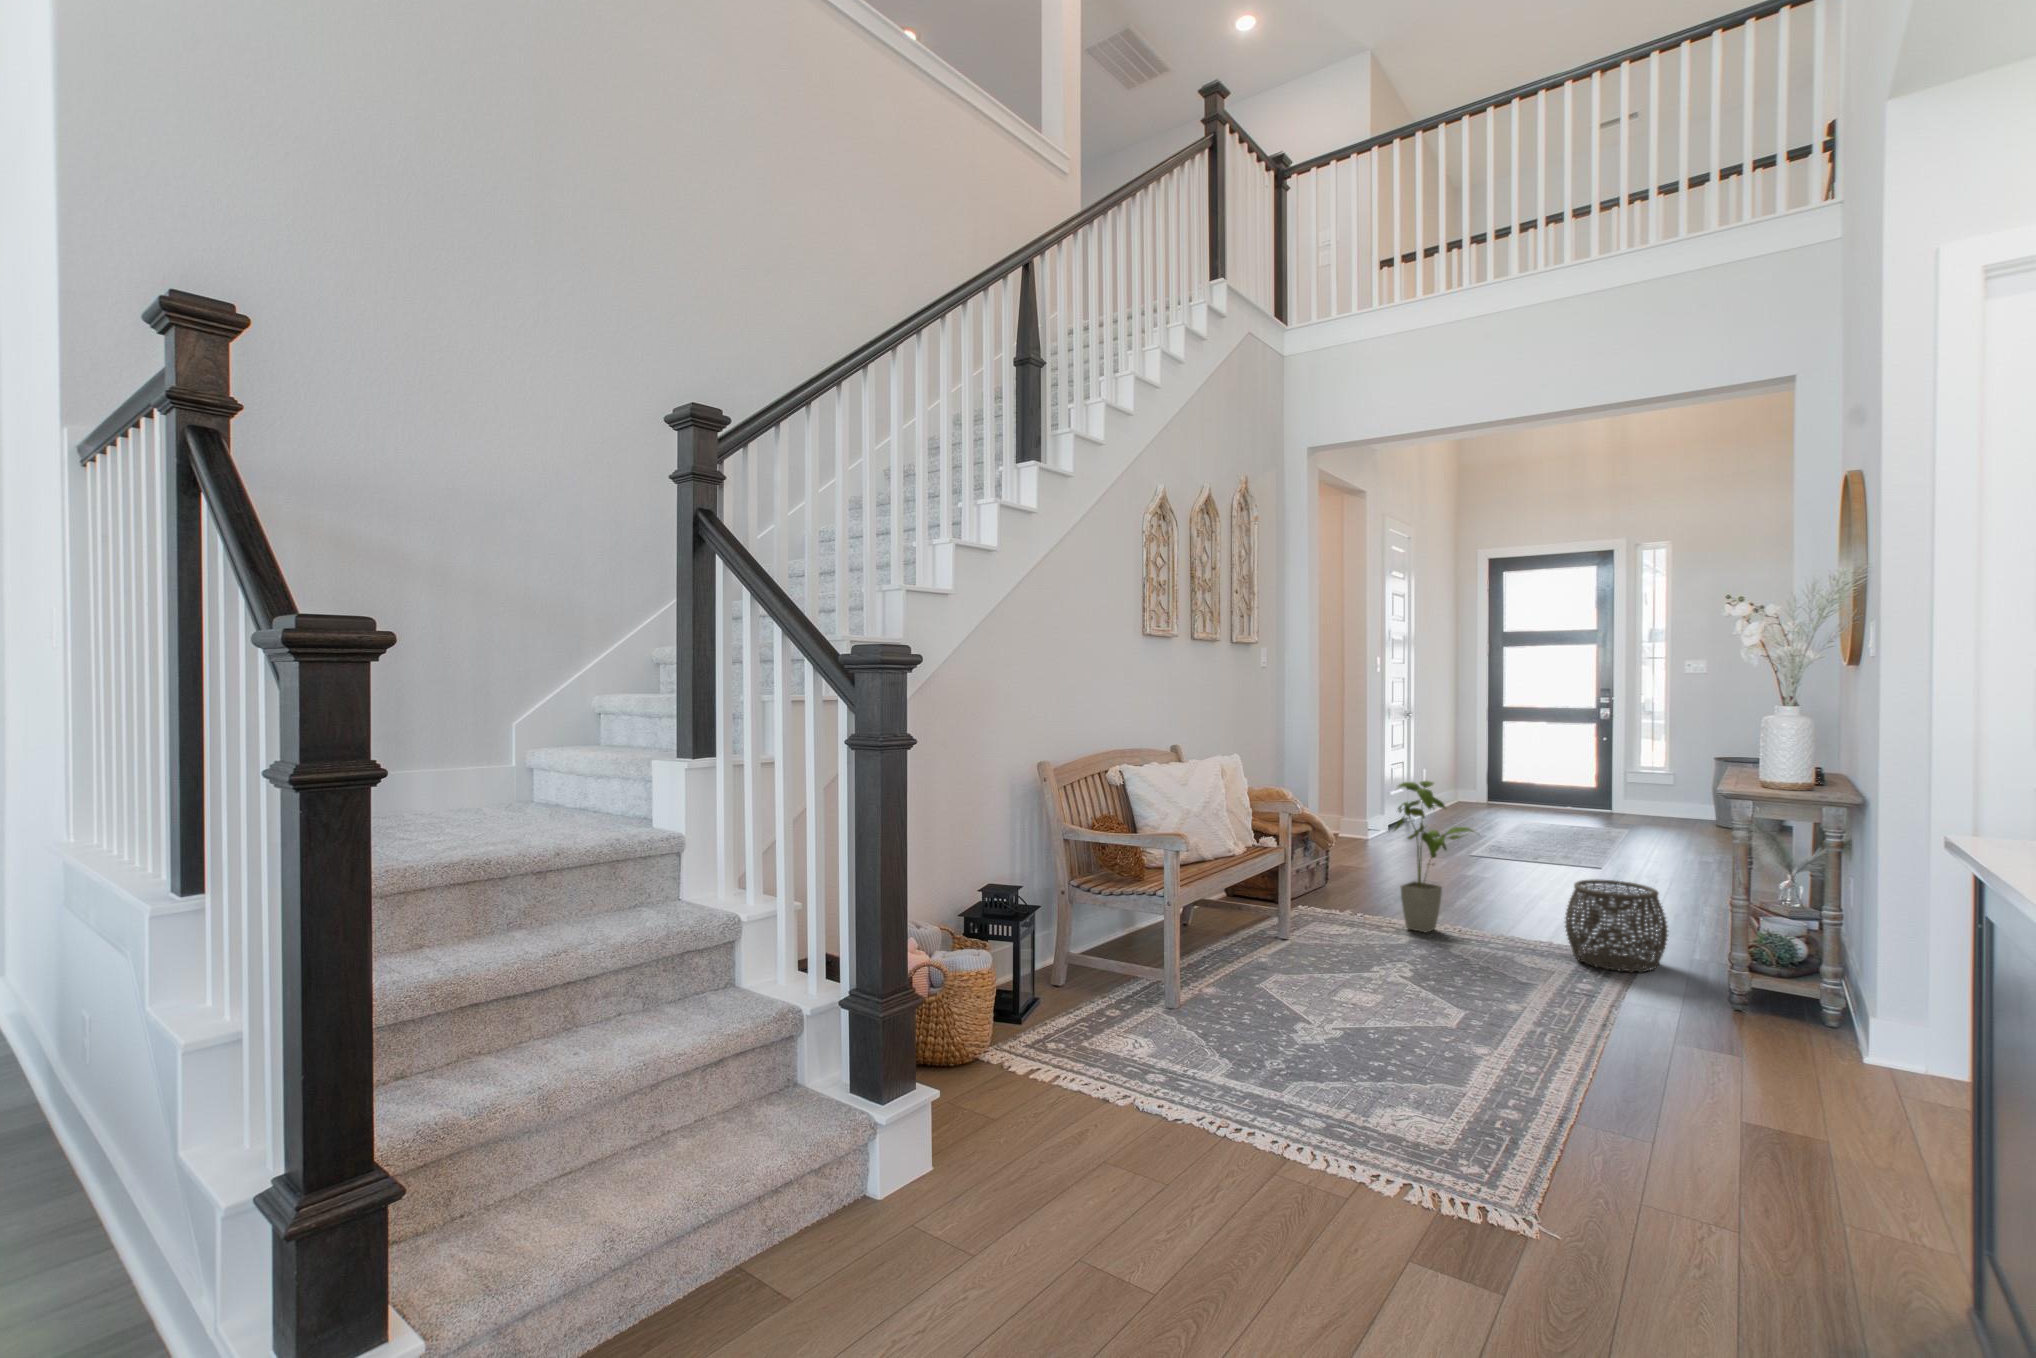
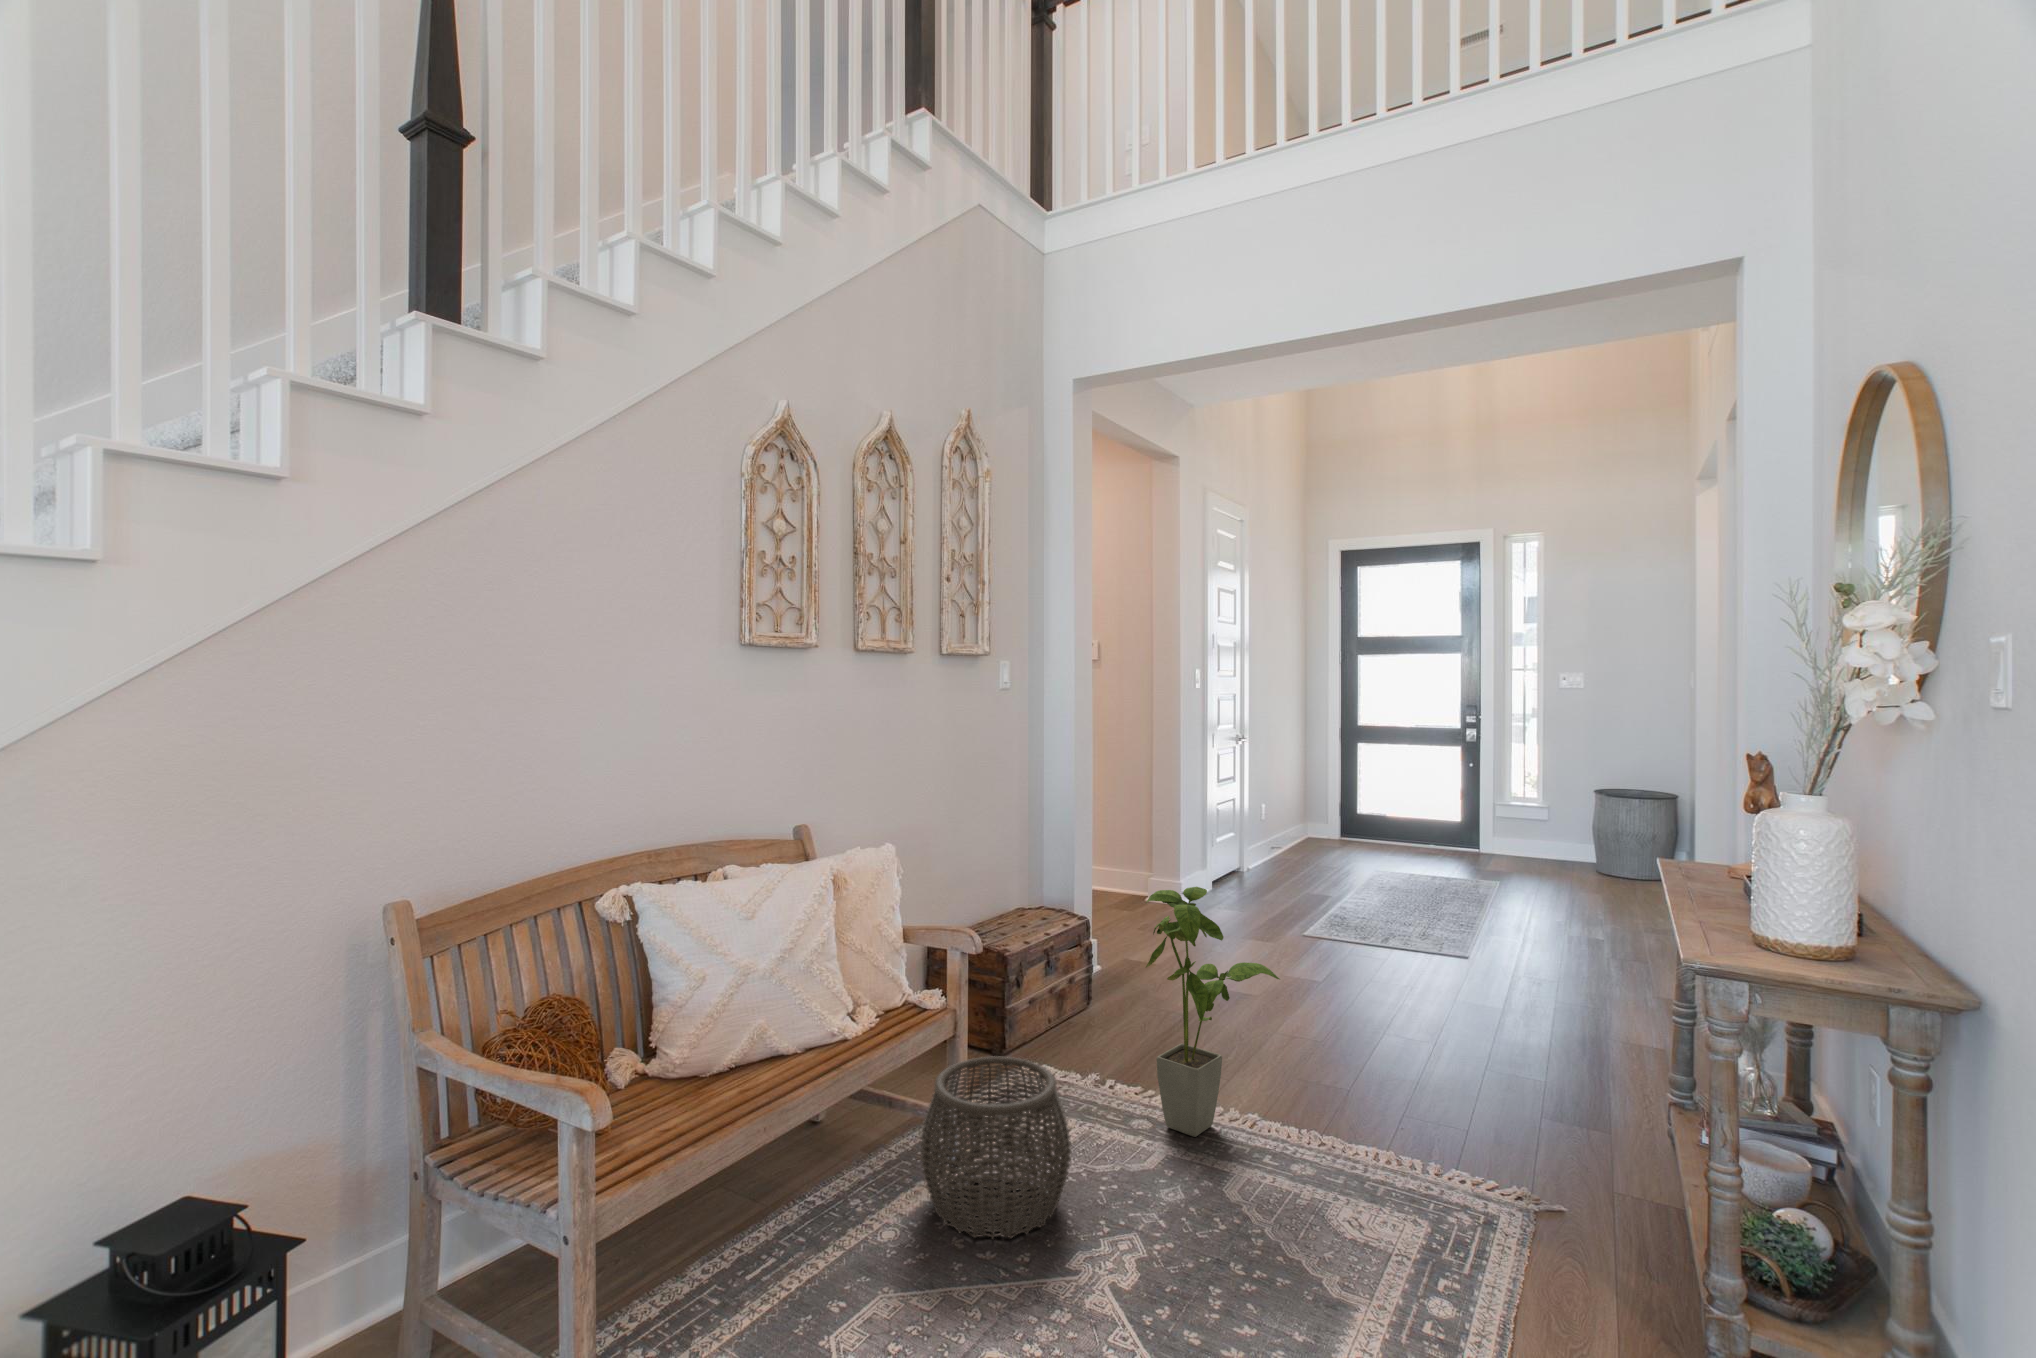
woven basket: present [1565,879,1668,972] -> present [920,1056,1072,1239]

